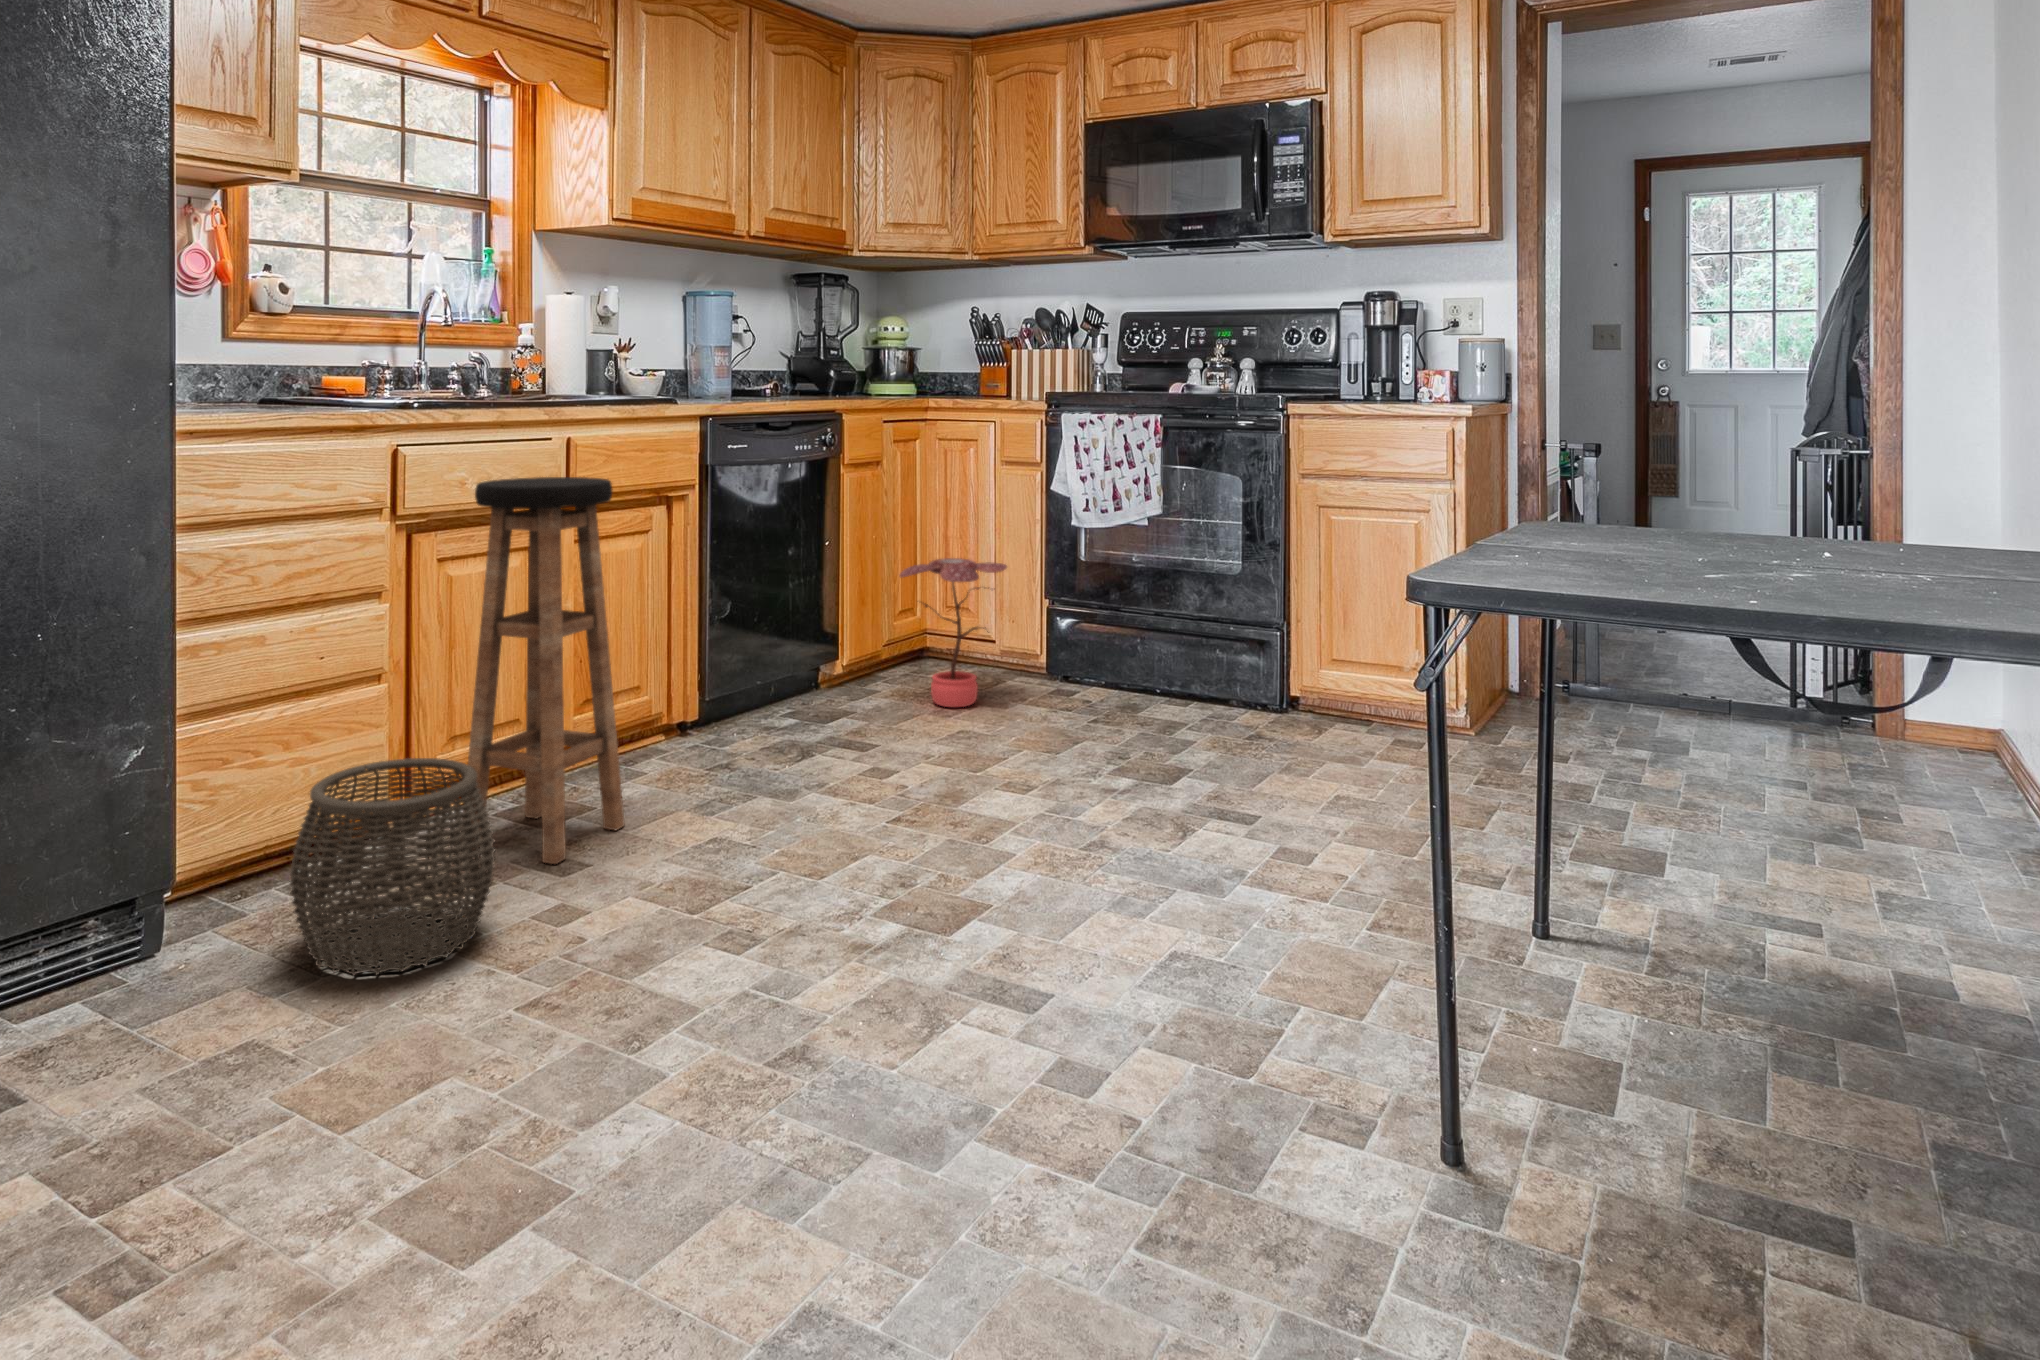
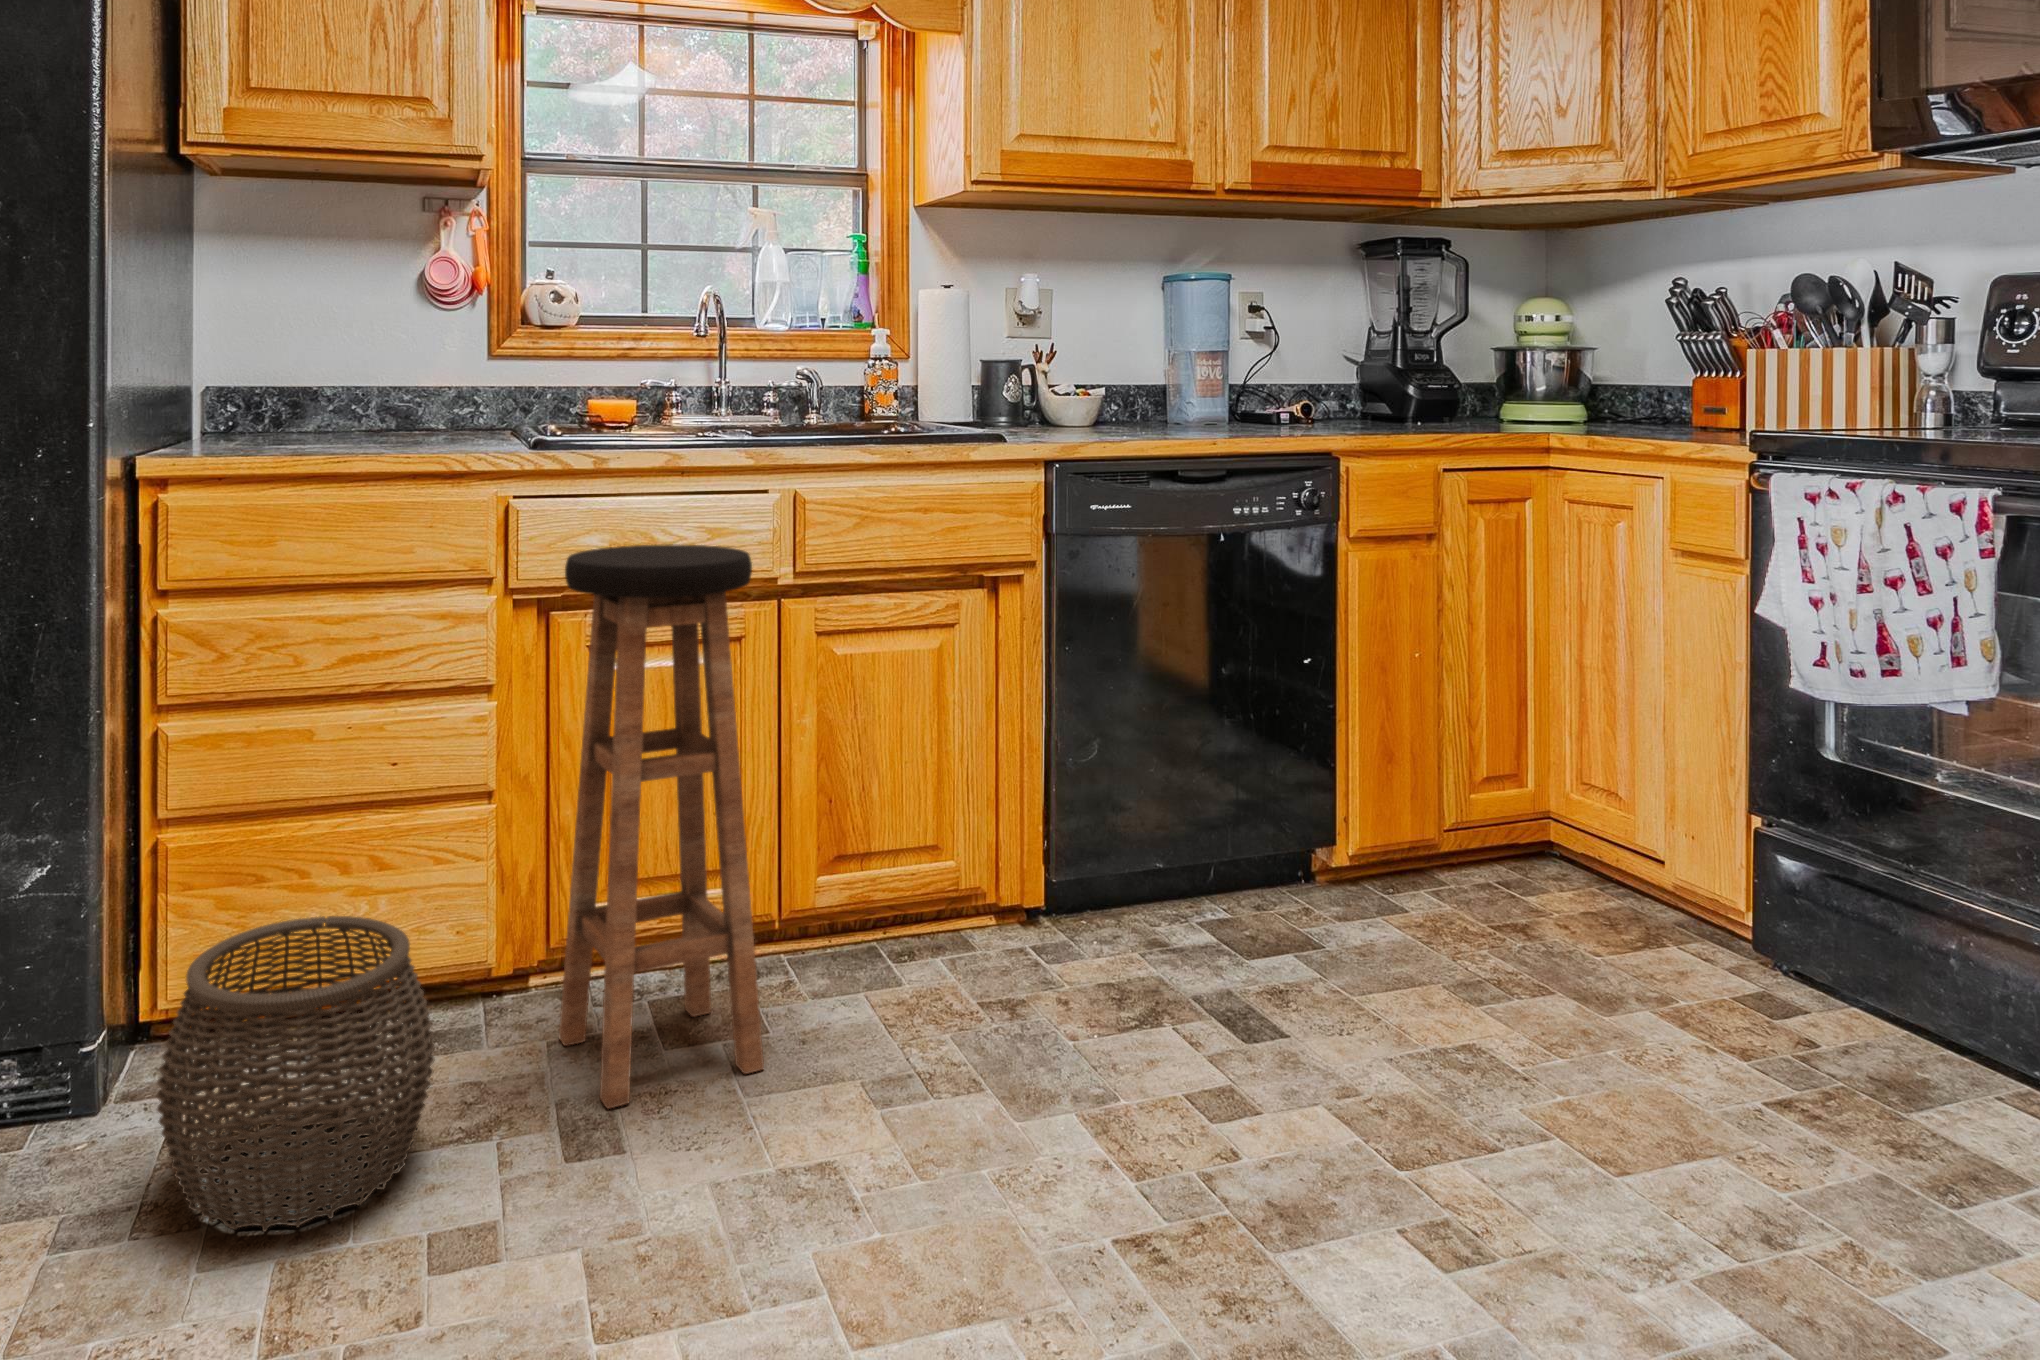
potted plant: present [899,558,1007,707] -> none [1406,719,1622,991]

